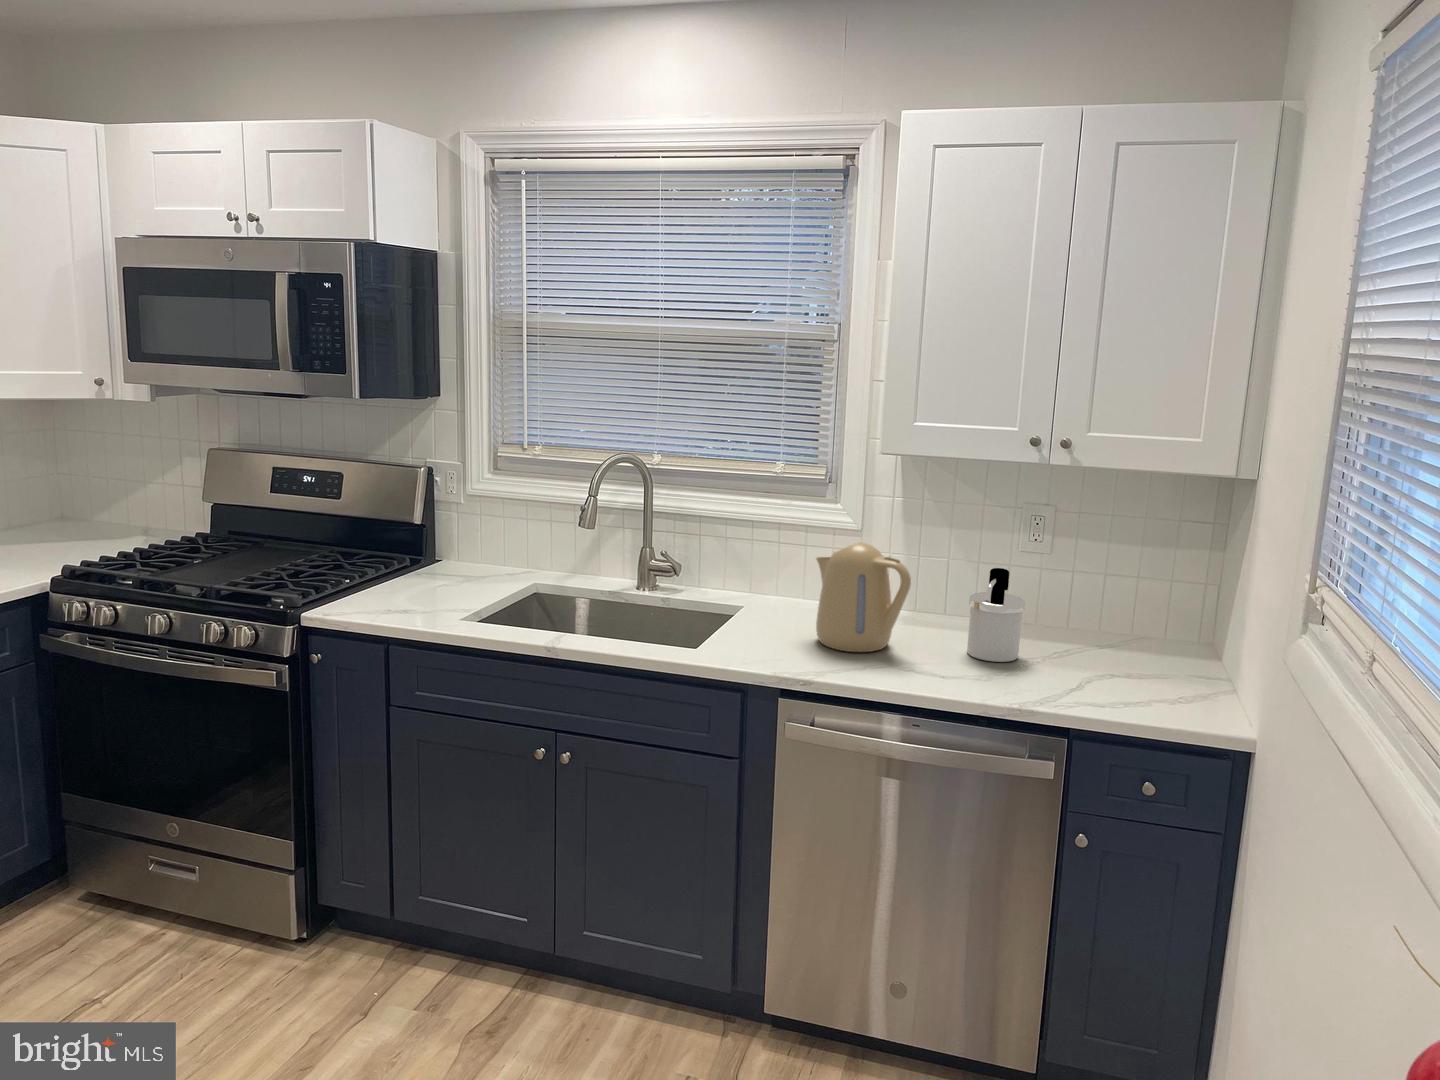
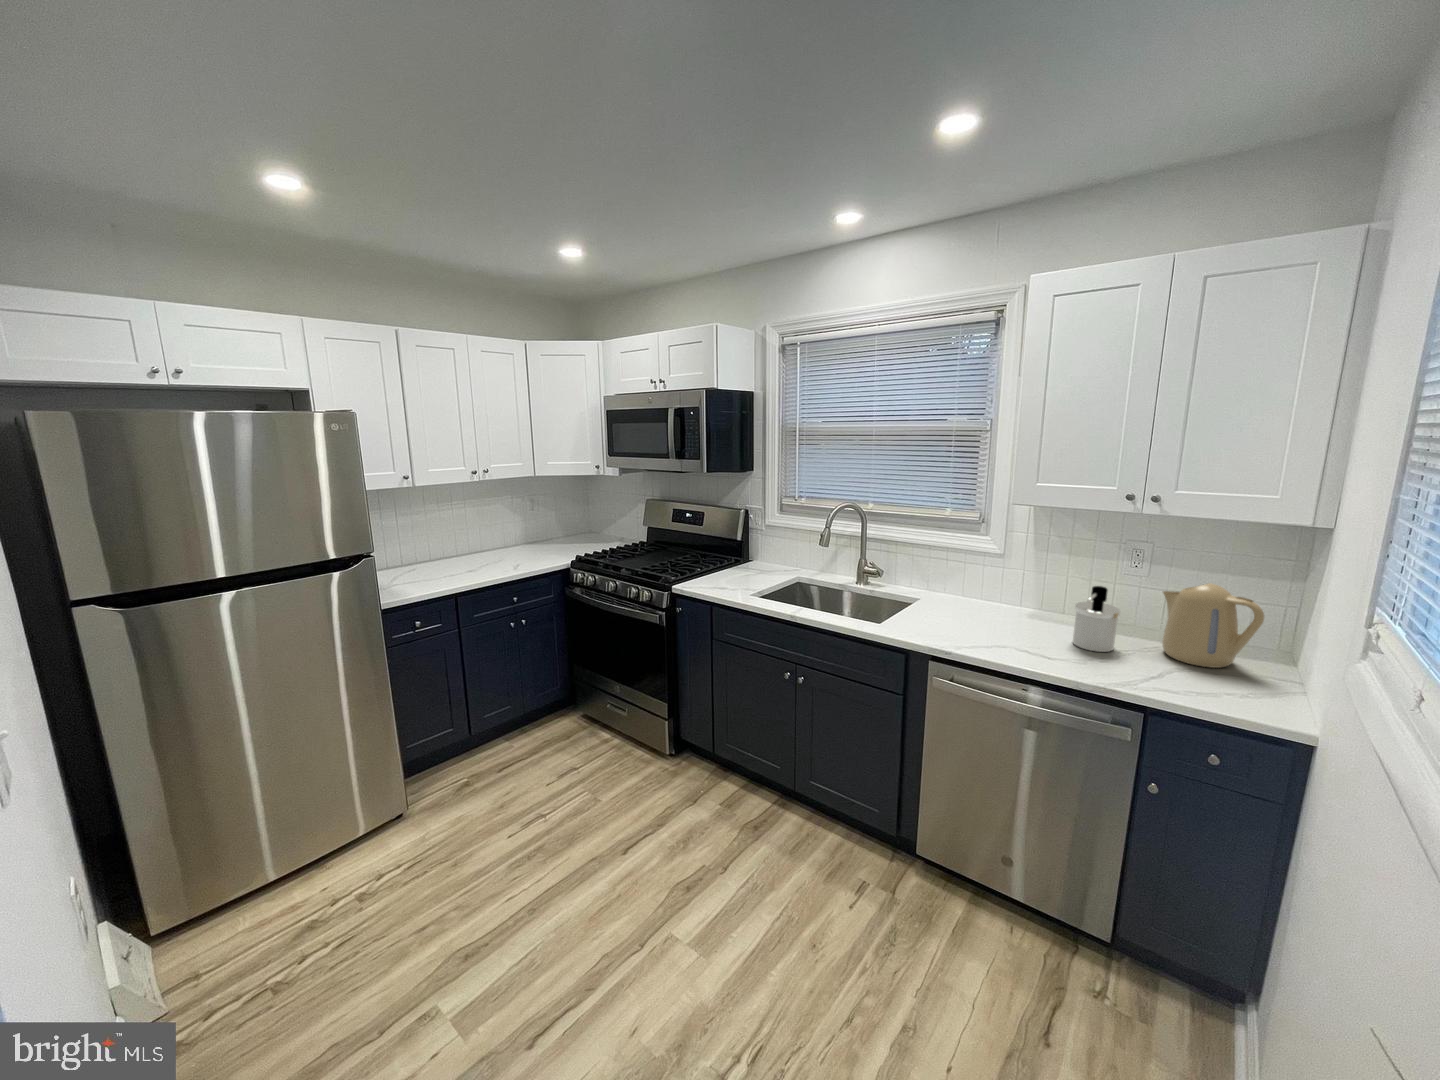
kettle: present [816,542,911,652] -> present [1162,583,1264,668]

